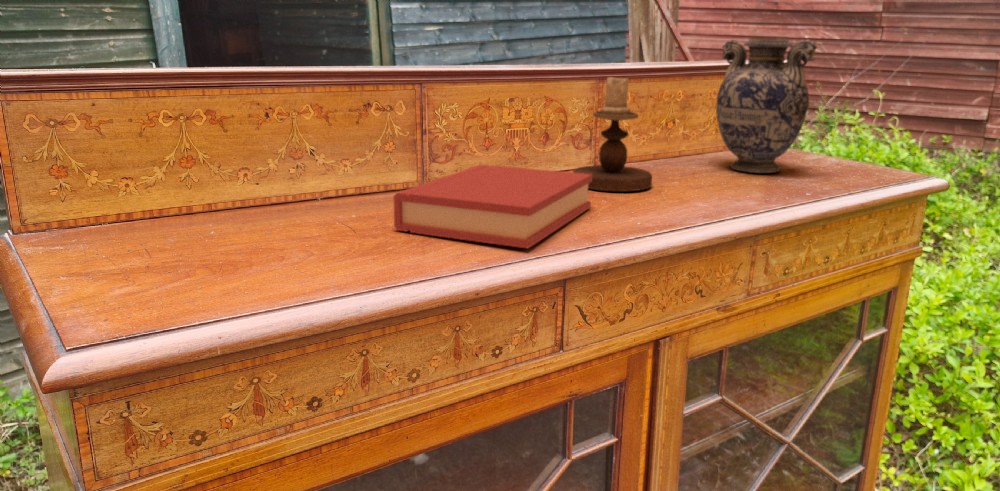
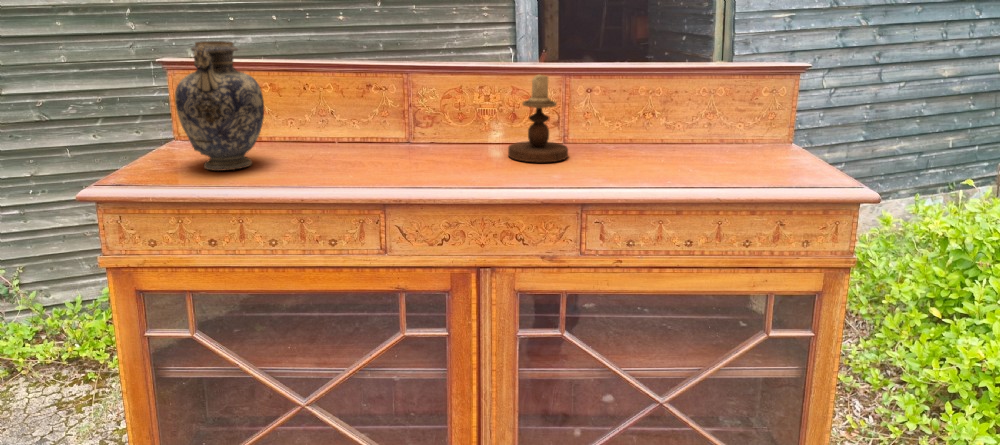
decorative vase: present [716,37,817,173] -> present [175,41,264,171]
hardback book: present [394,165,592,249] -> none [323,131,470,183]

